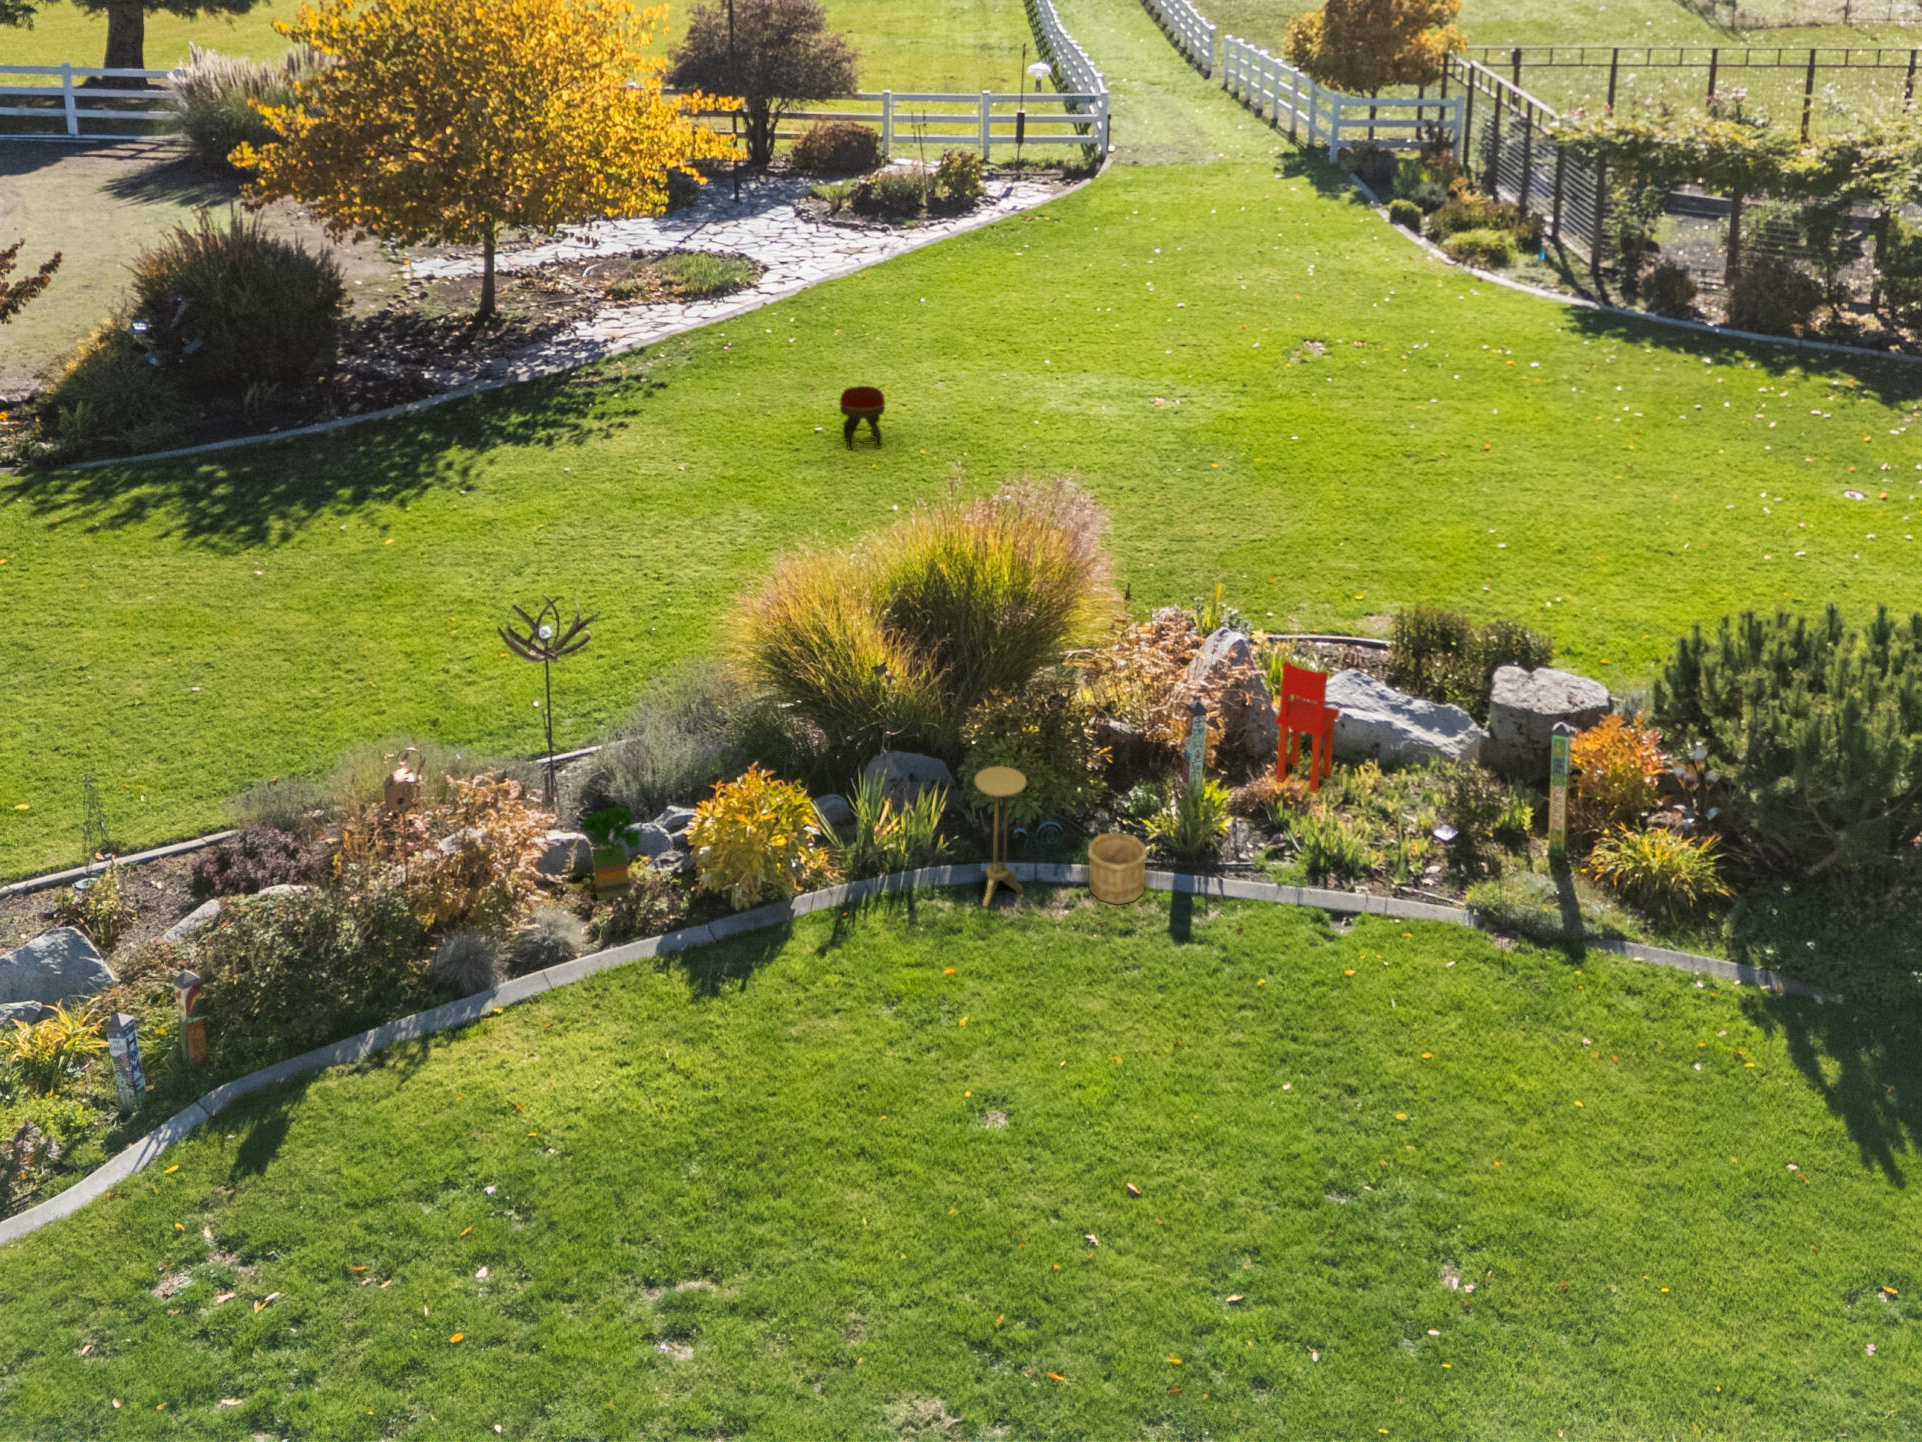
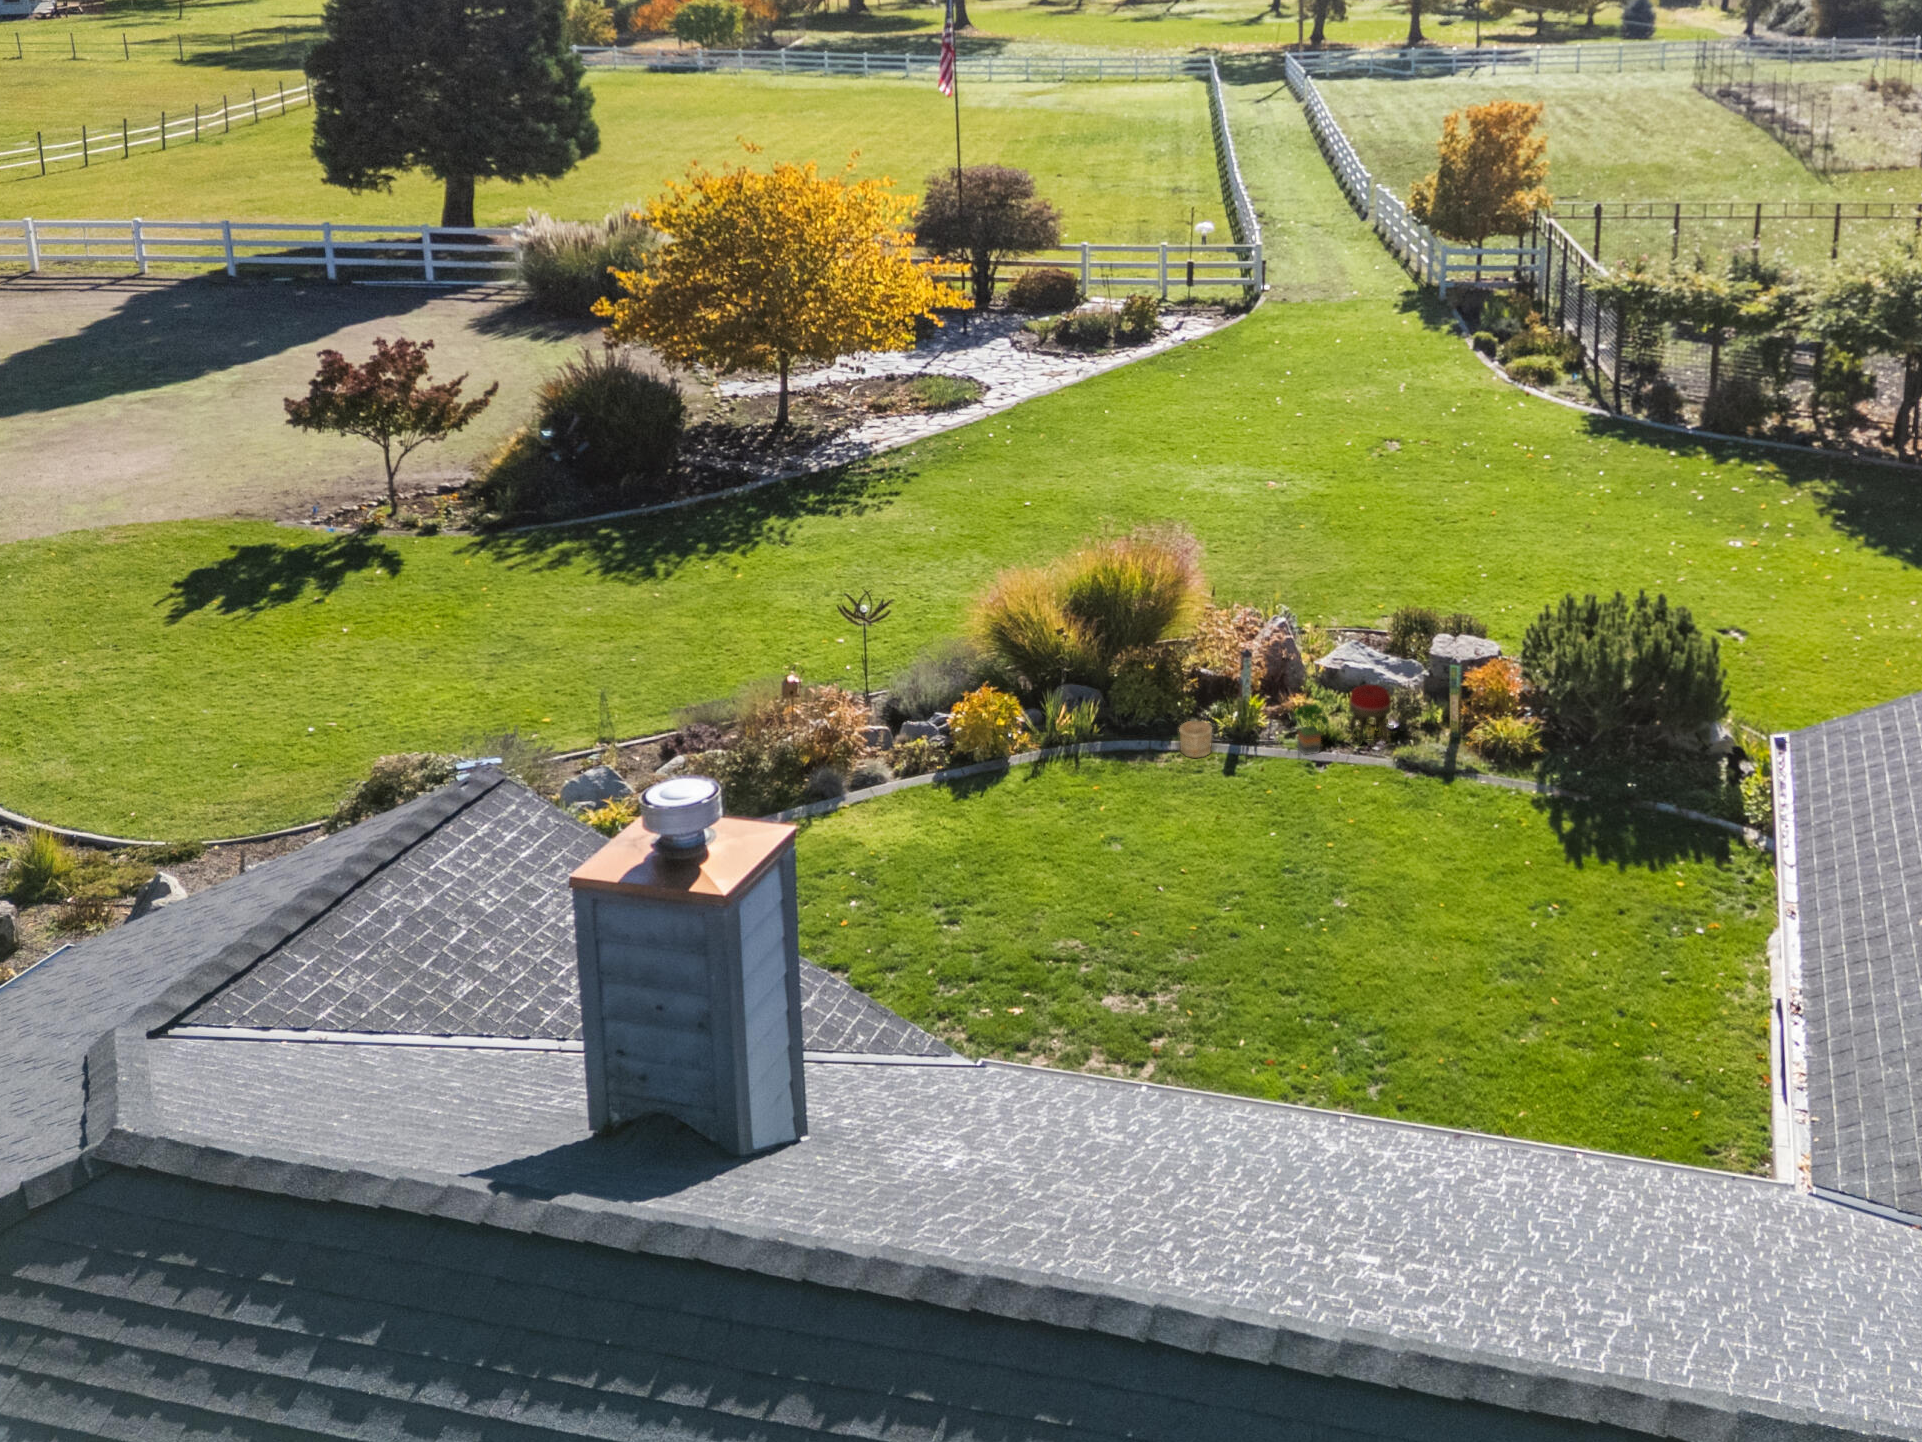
footstool: present [840,386,885,449] -> present [1349,685,1392,745]
chair: present [1276,661,1339,793] -> none [1298,629,1336,708]
side table: present [975,766,1026,907] -> none [1114,681,1144,760]
potted tree: present [581,807,641,900] -> present [1295,704,1329,755]

